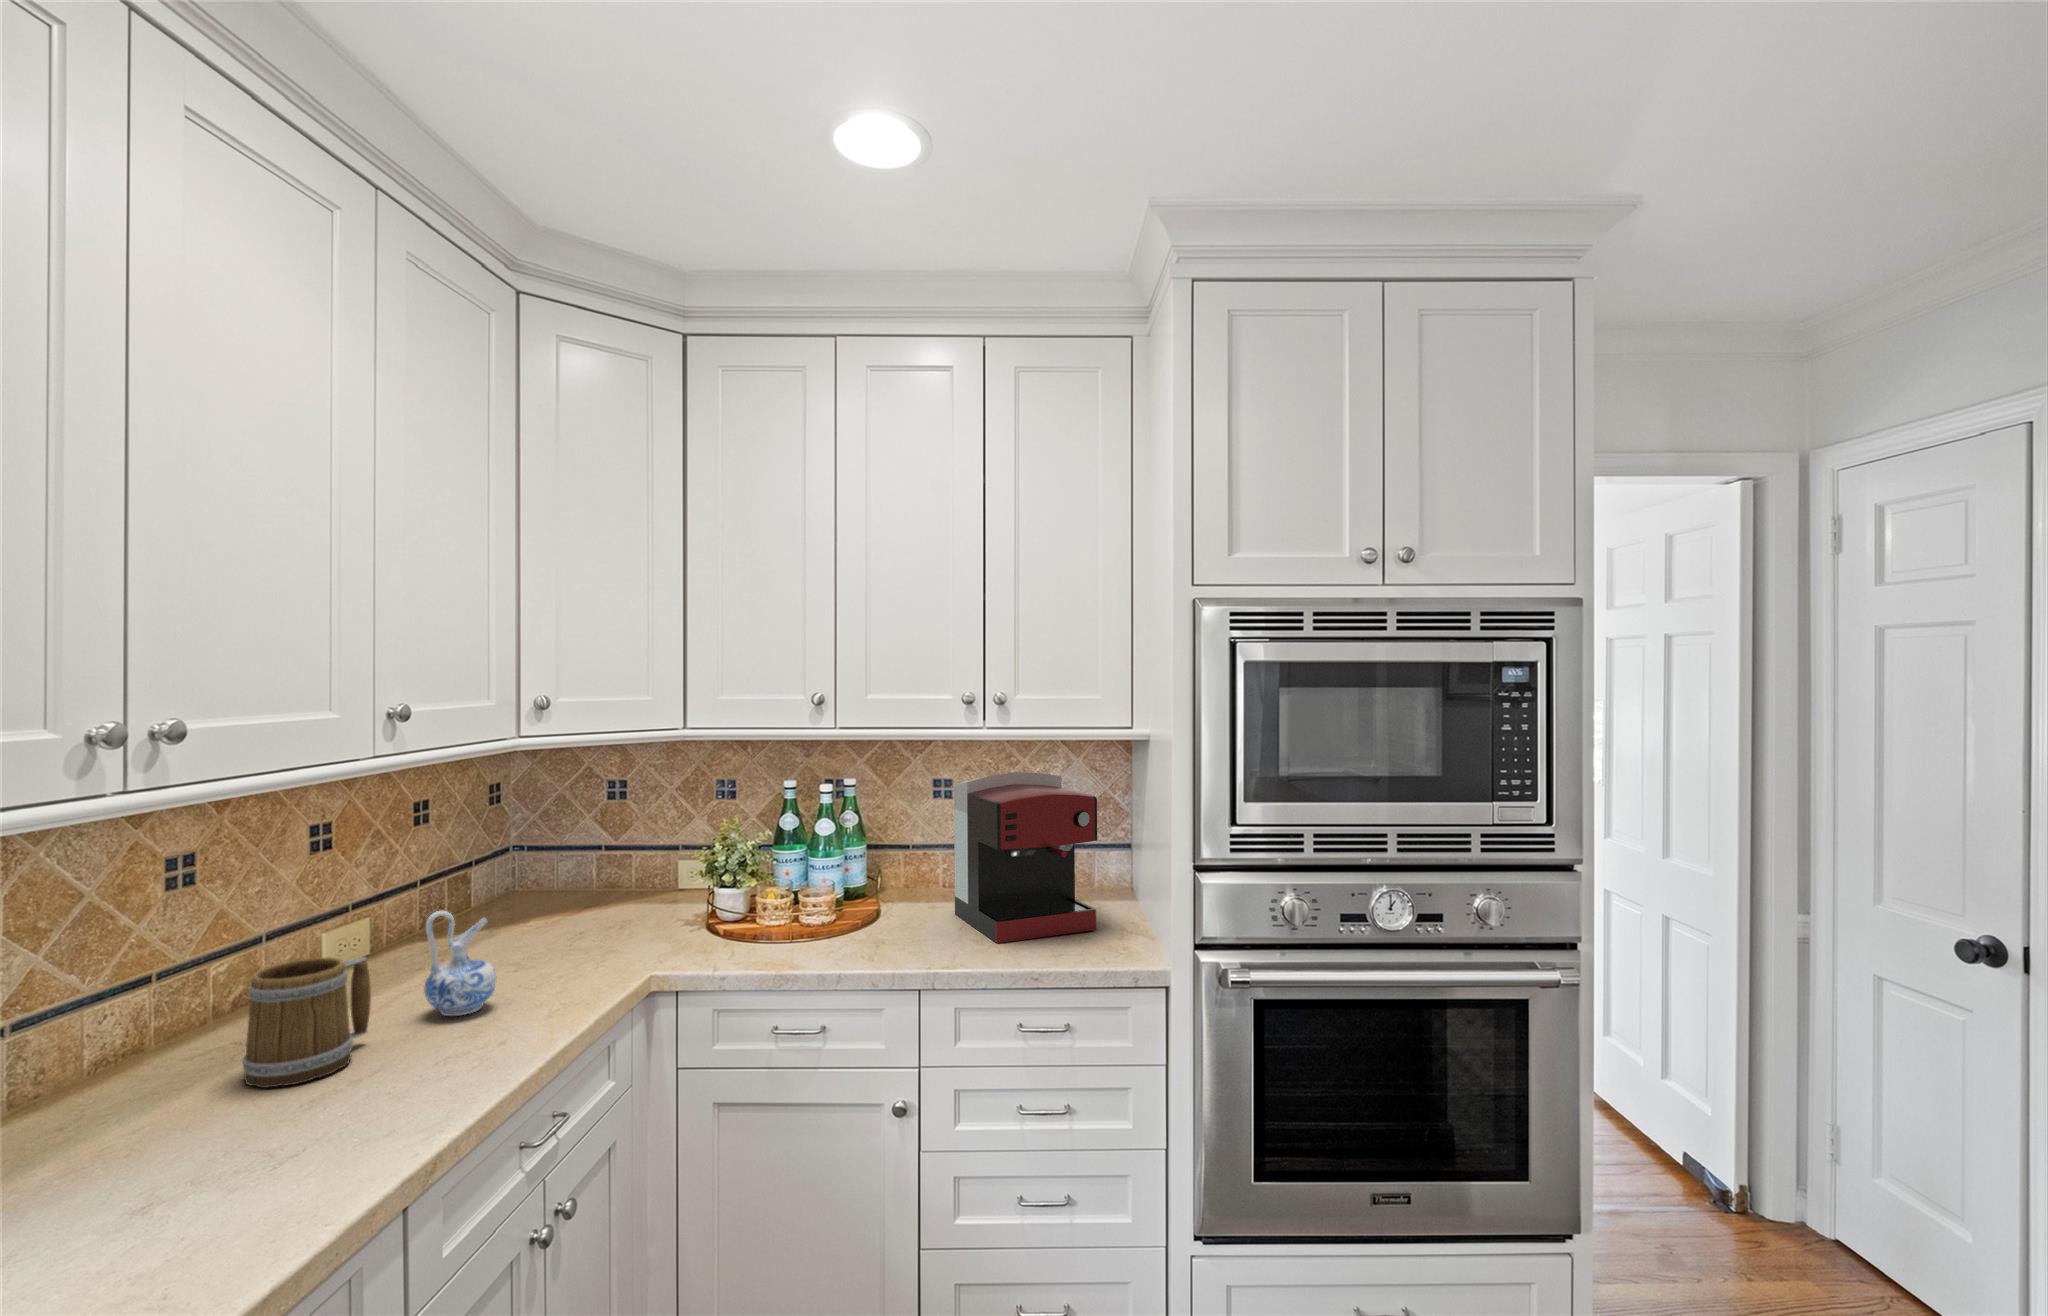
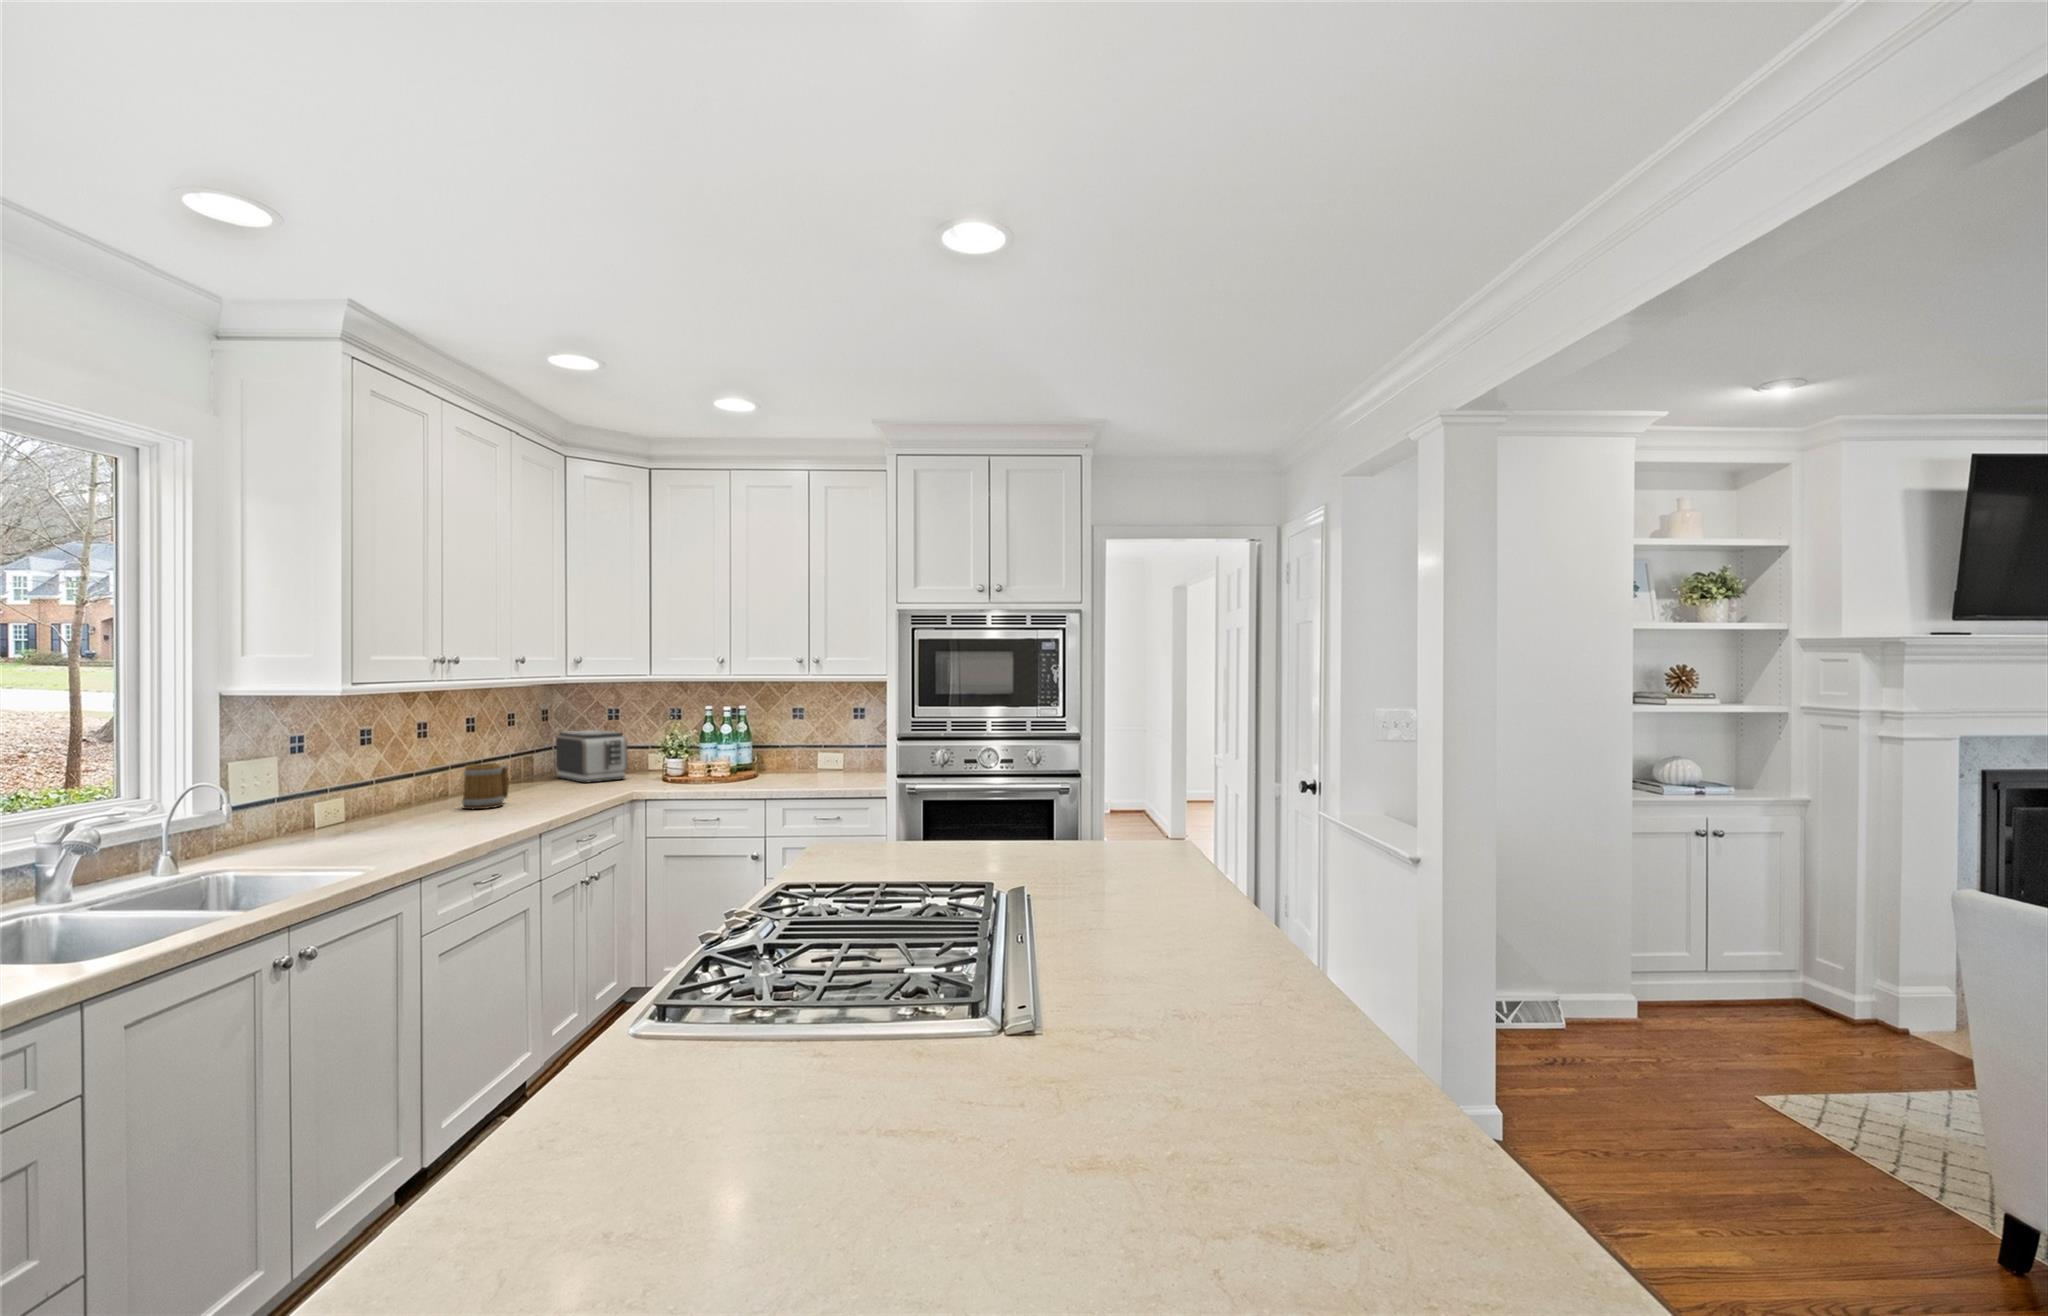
coffee maker: present [954,772,1097,943] -> none [795,700,864,783]
toaster: none [508,824,642,941] -> present [556,730,628,783]
ceramic pitcher: present [424,911,496,1016] -> none [528,751,560,798]

